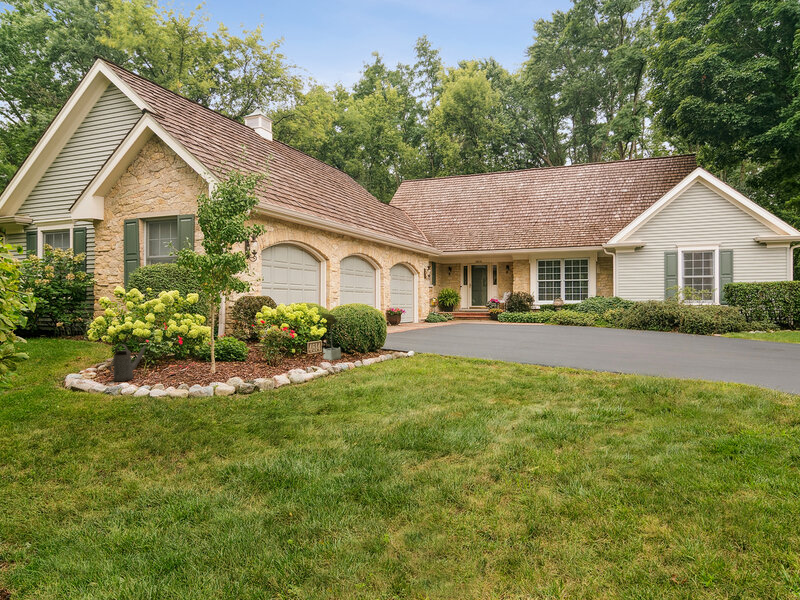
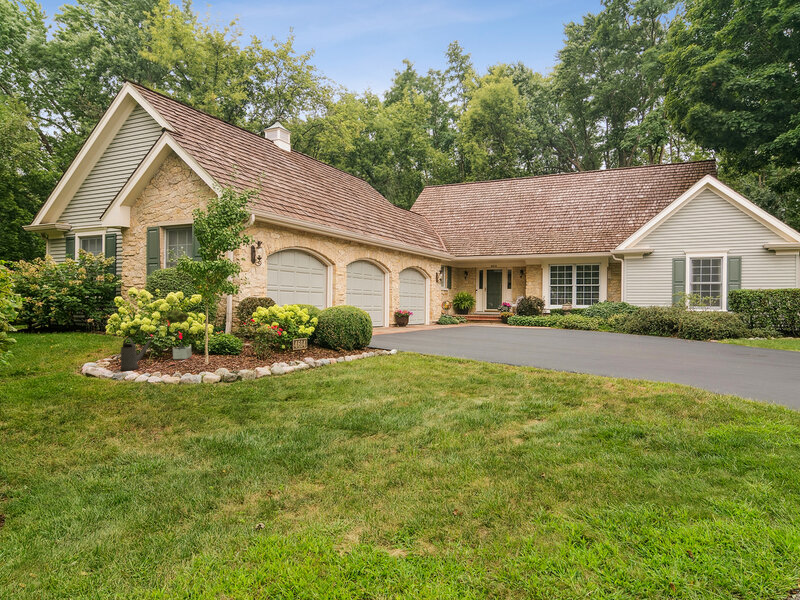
potted tree: present [320,313,341,360] -> present [166,310,192,359]

